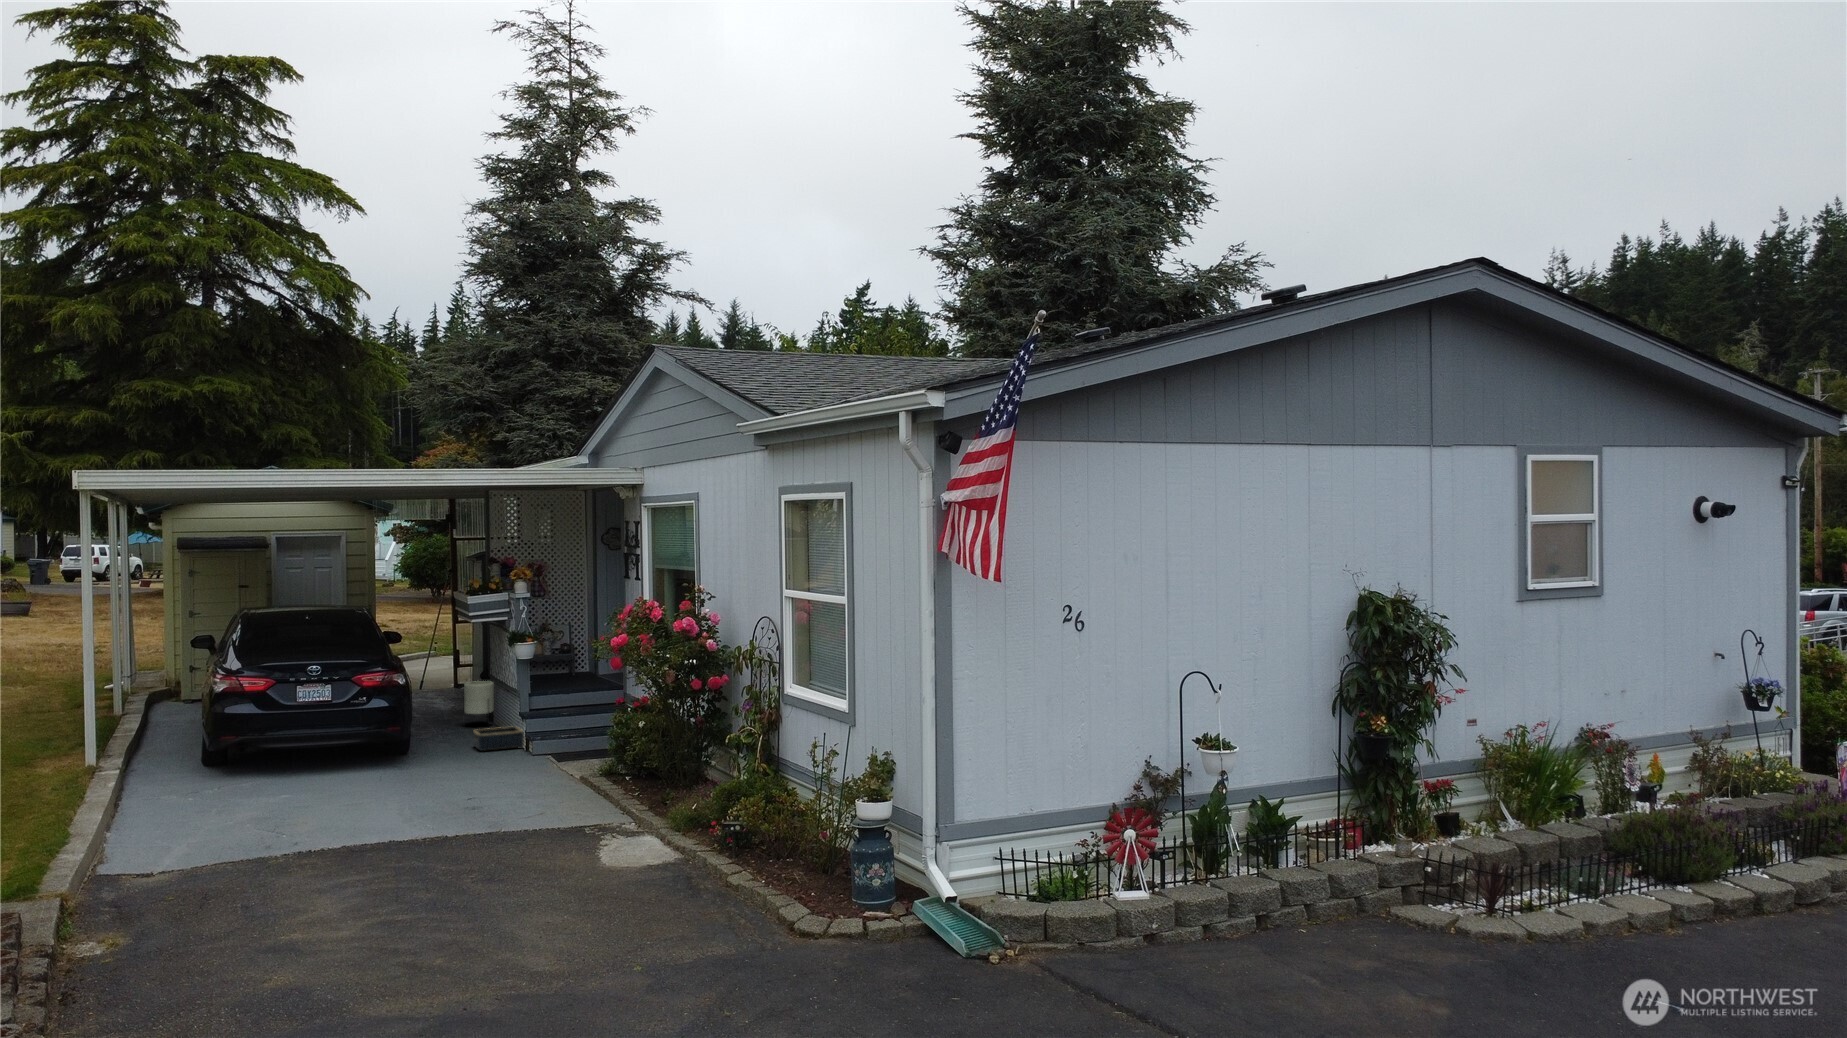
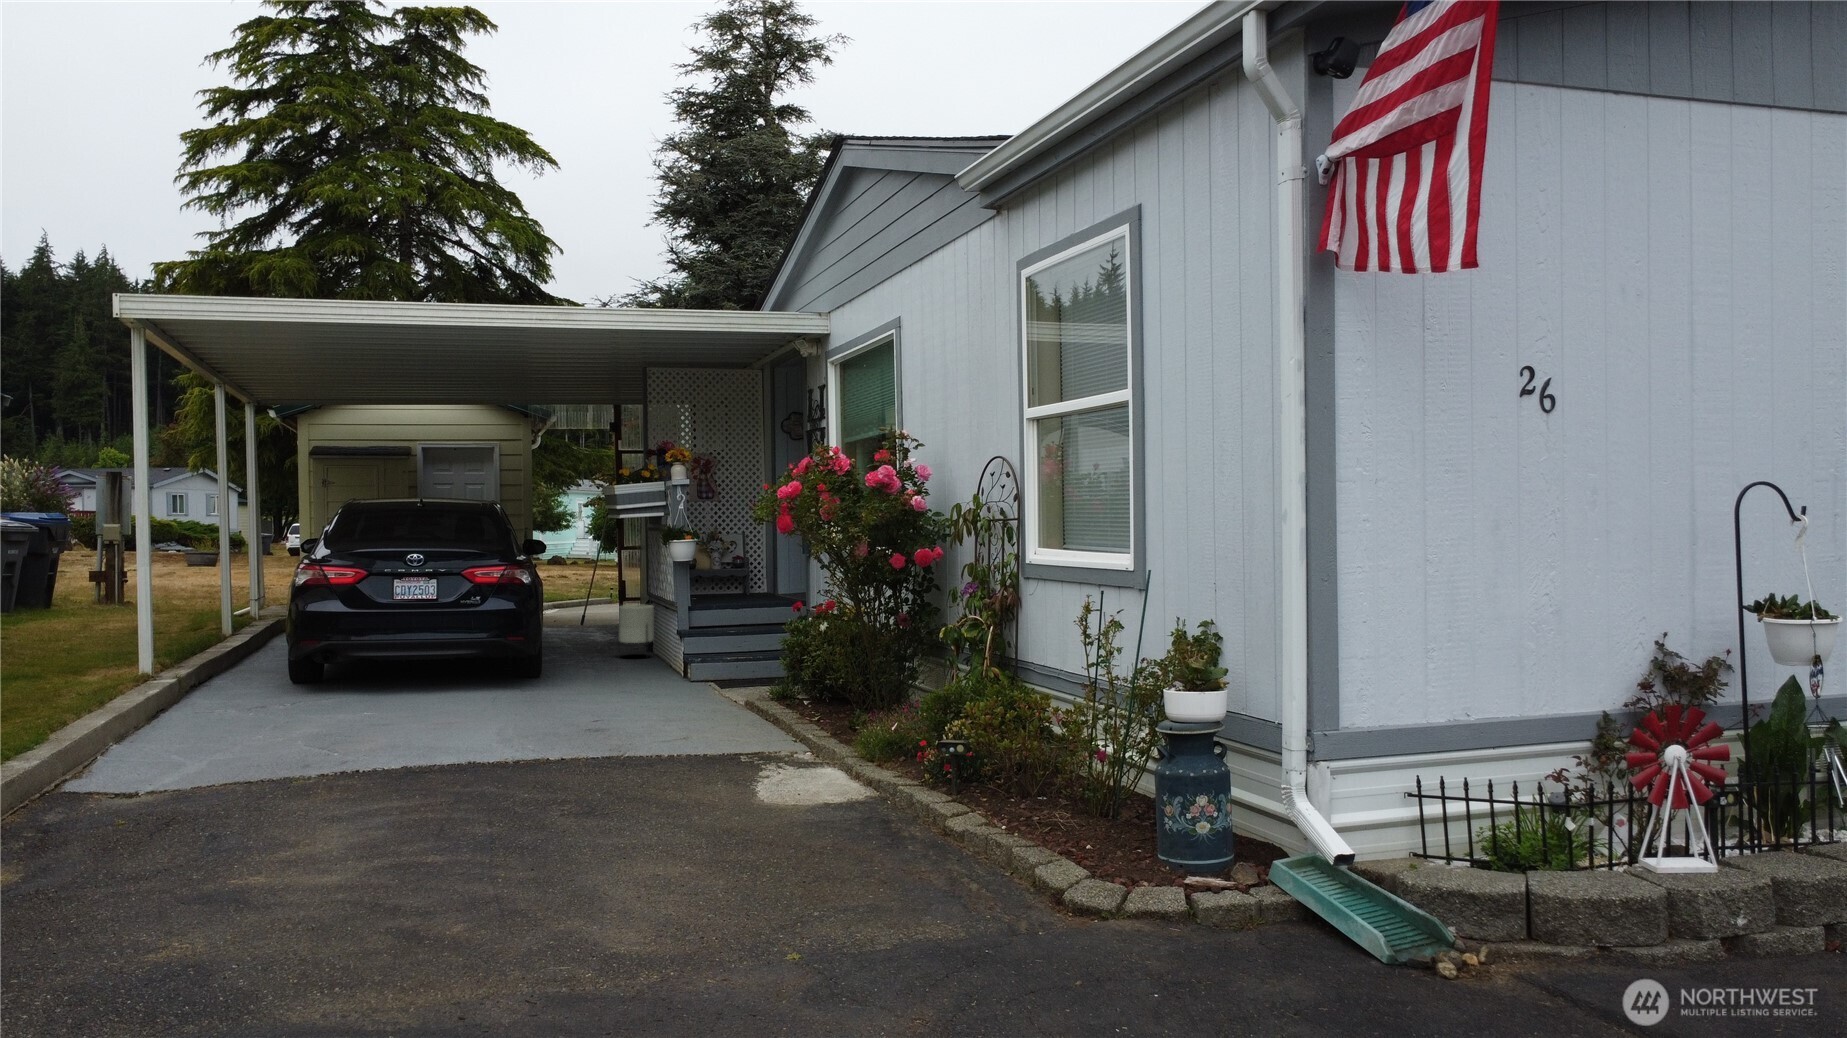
basket: present [473,727,524,751] -> none [622,652,682,678]

